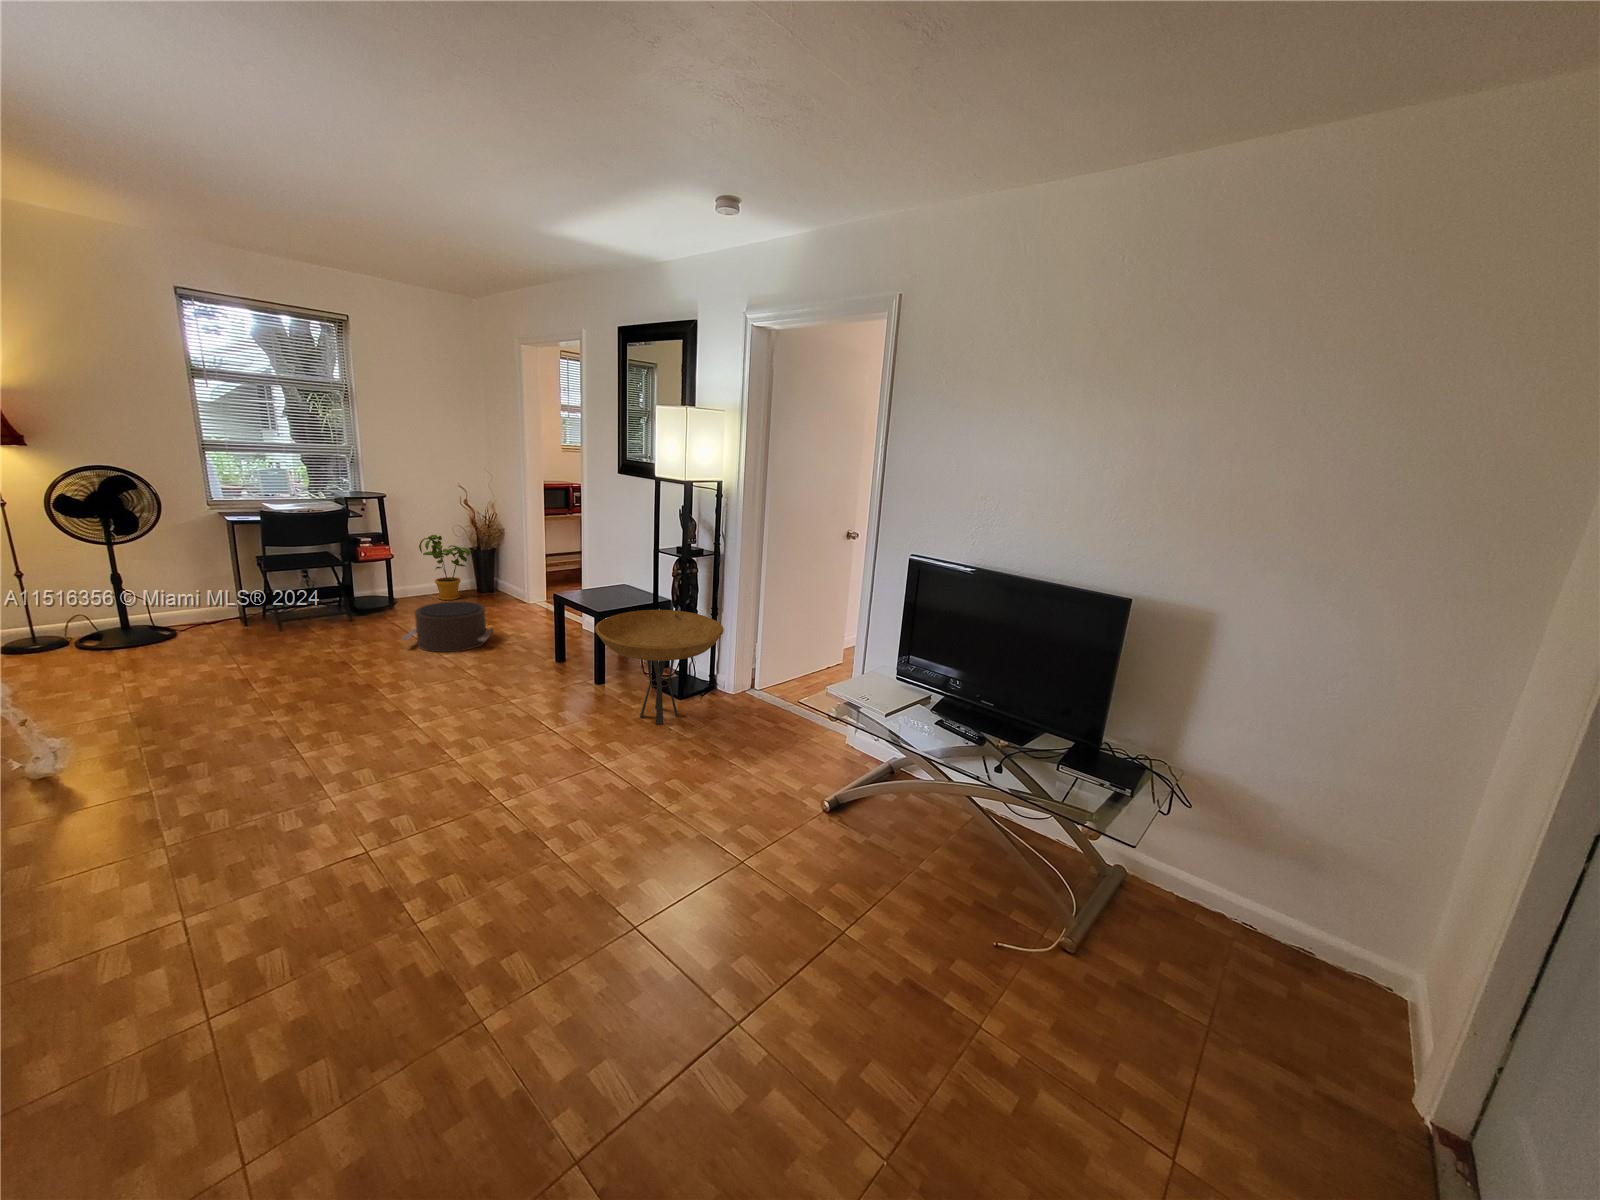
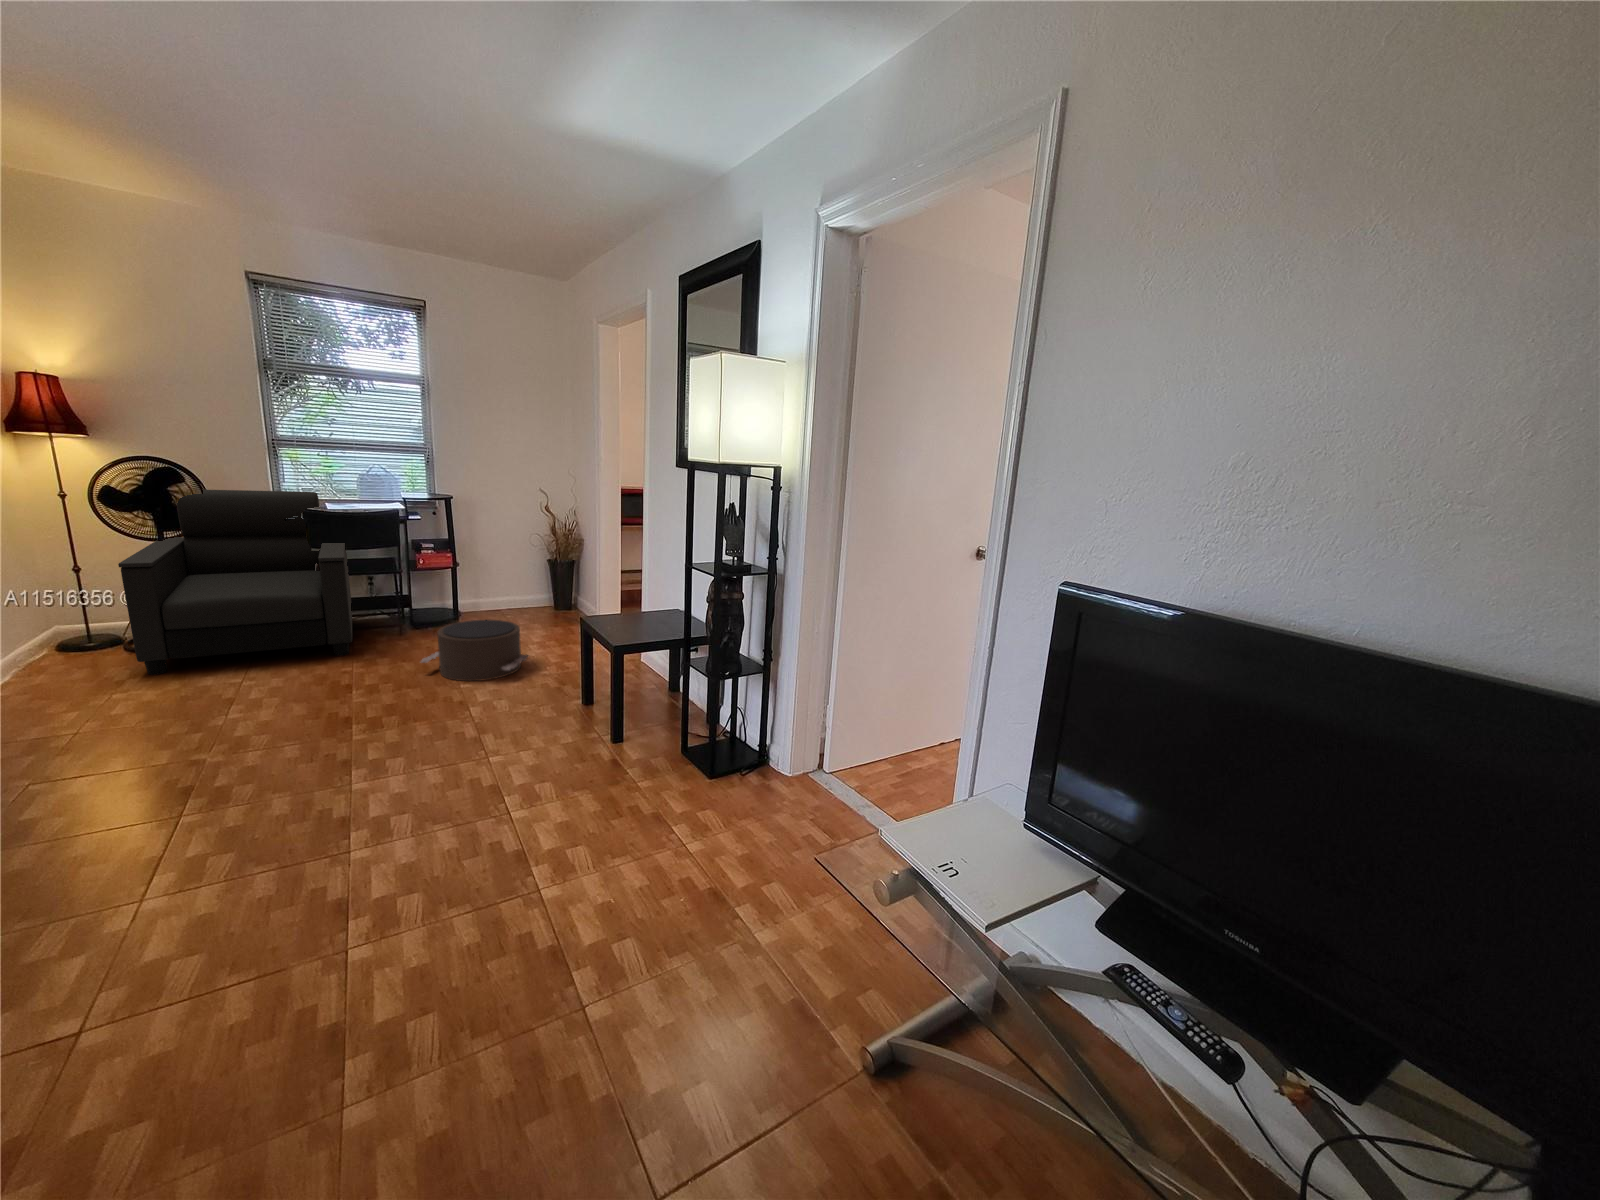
armchair: none [105,494,324,666] -> present [118,489,352,675]
house plant: present [419,535,471,600] -> none [485,543,539,617]
side table: present [595,610,724,724] -> none [576,648,767,820]

